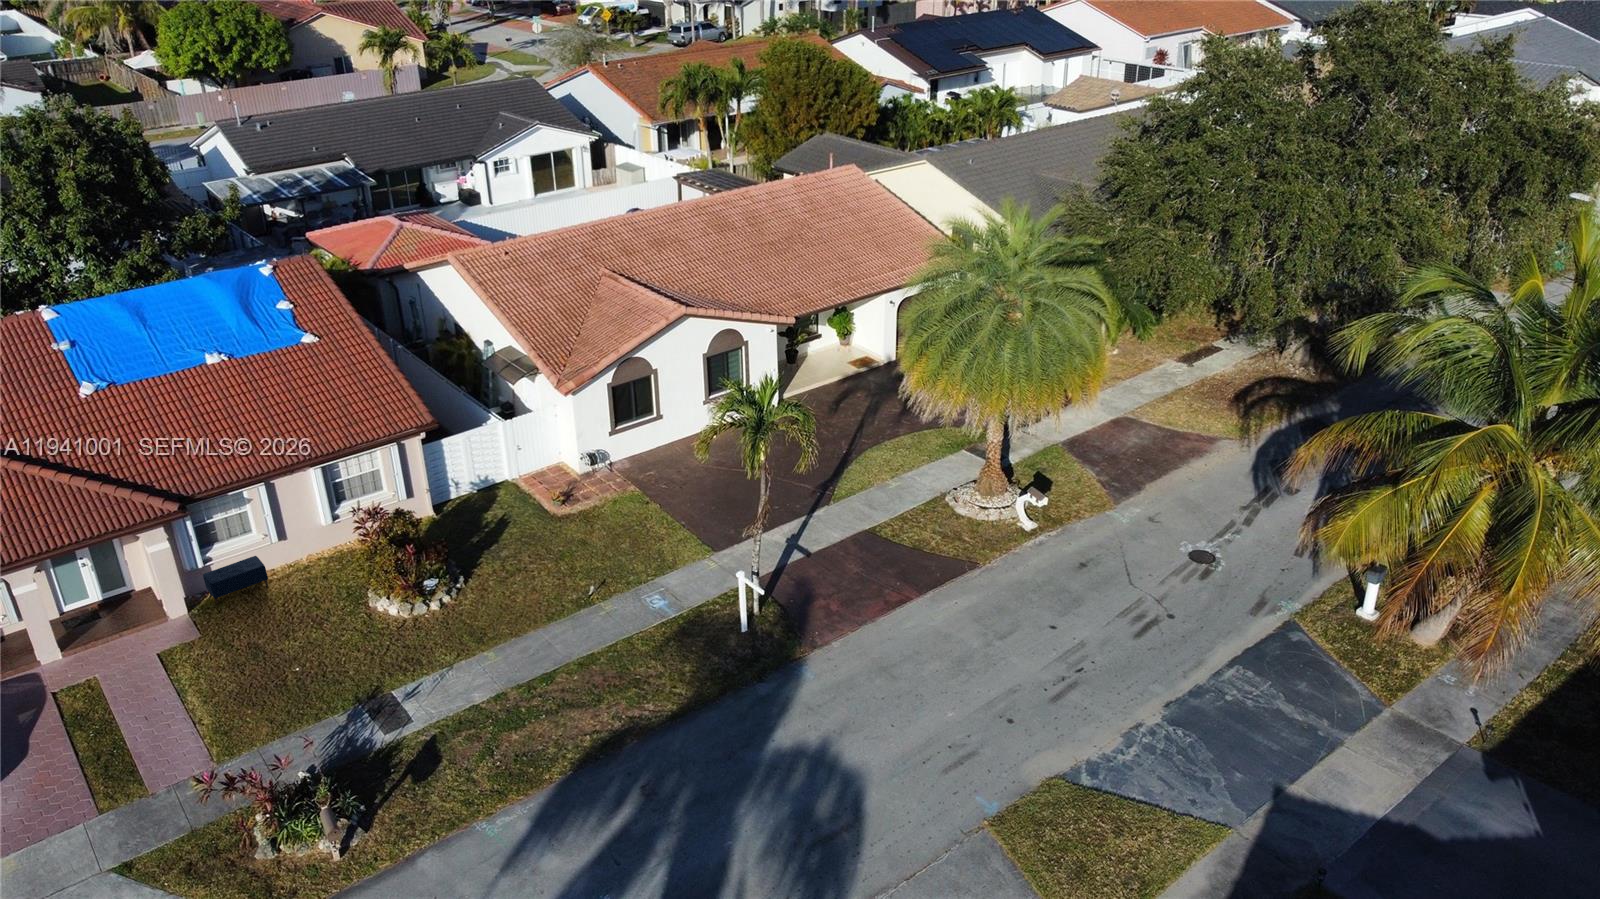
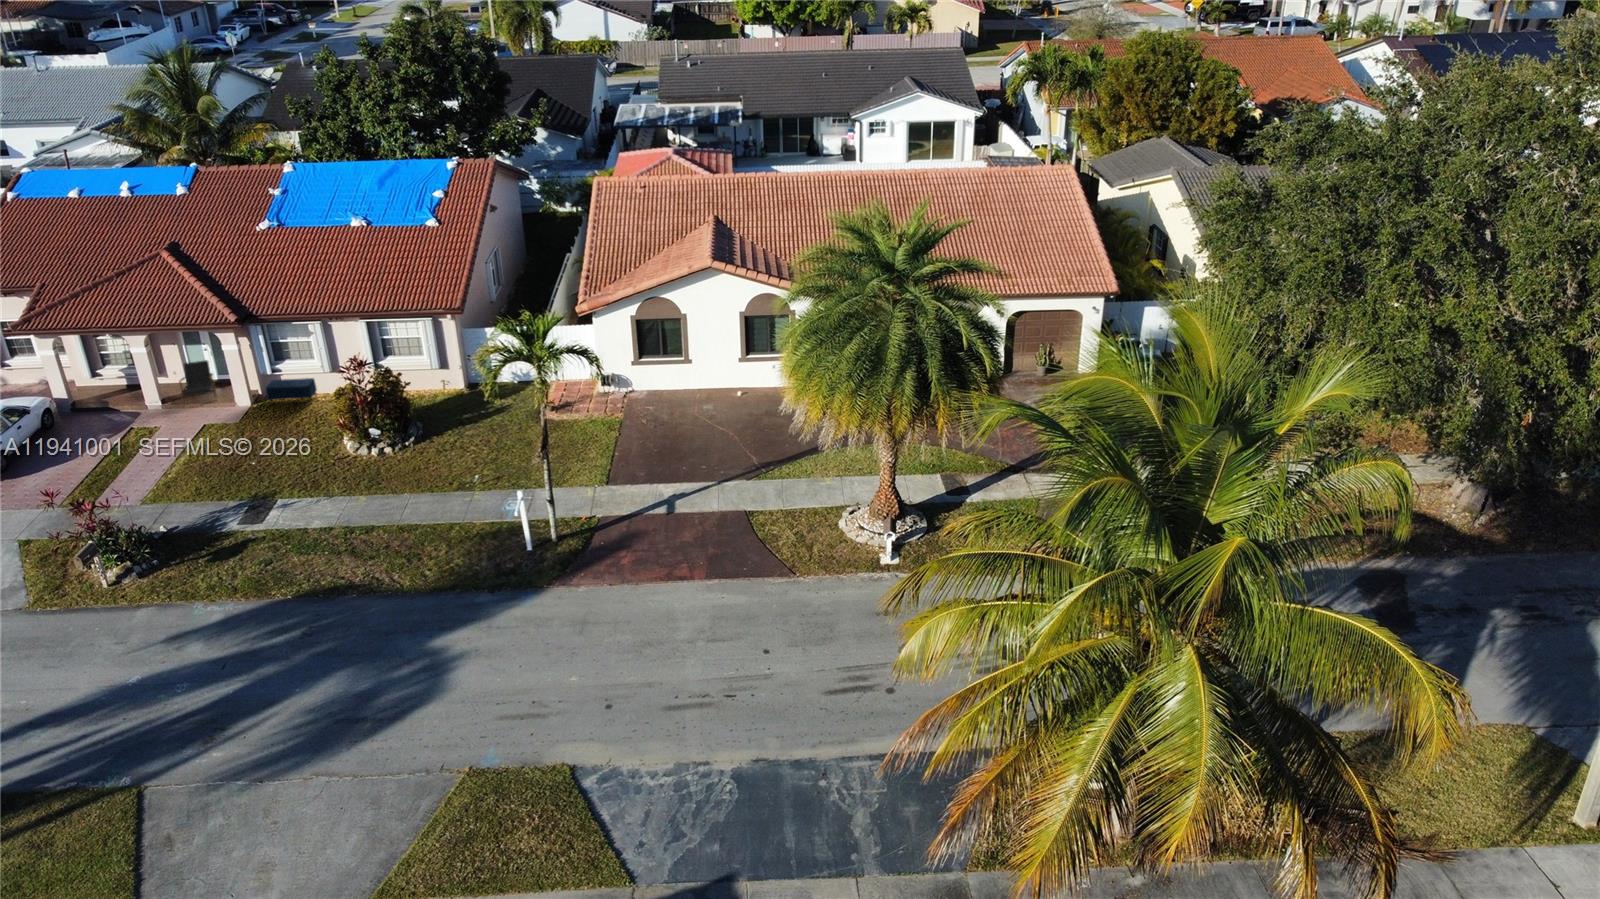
lounge chair: none [66,578,131,642] -> present [179,360,217,403]

